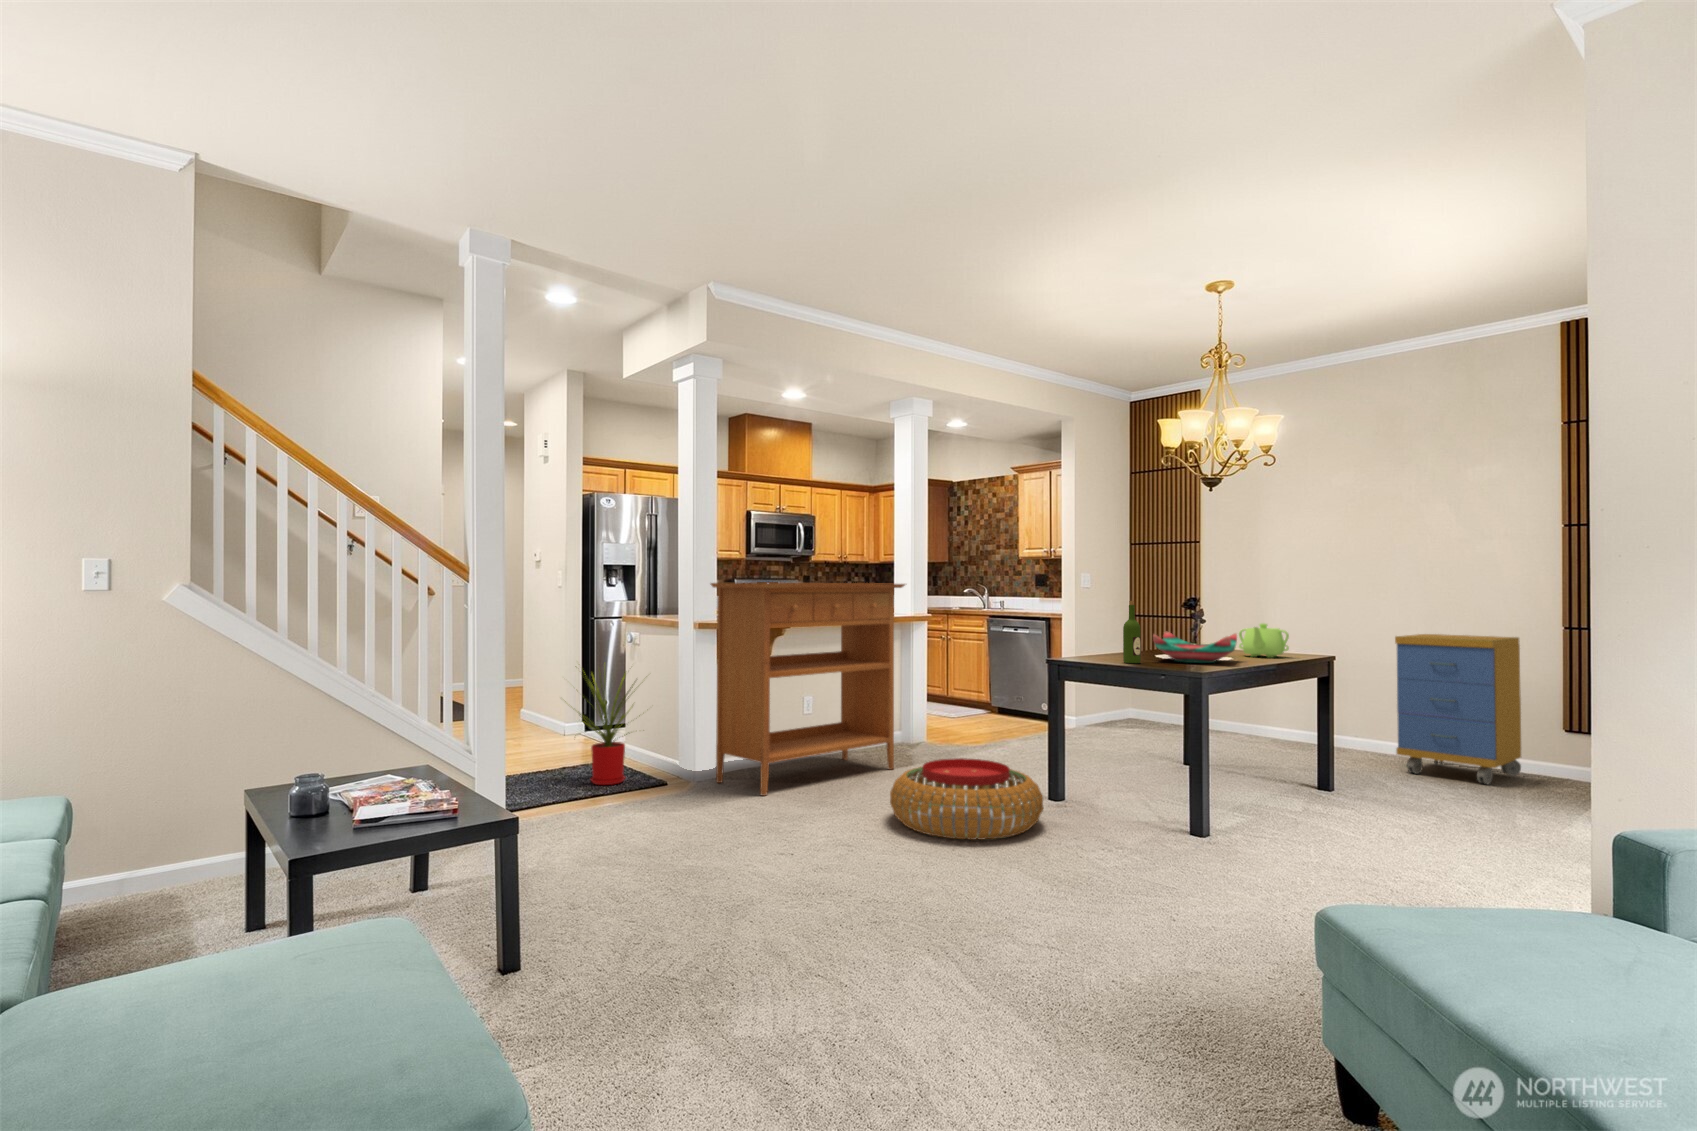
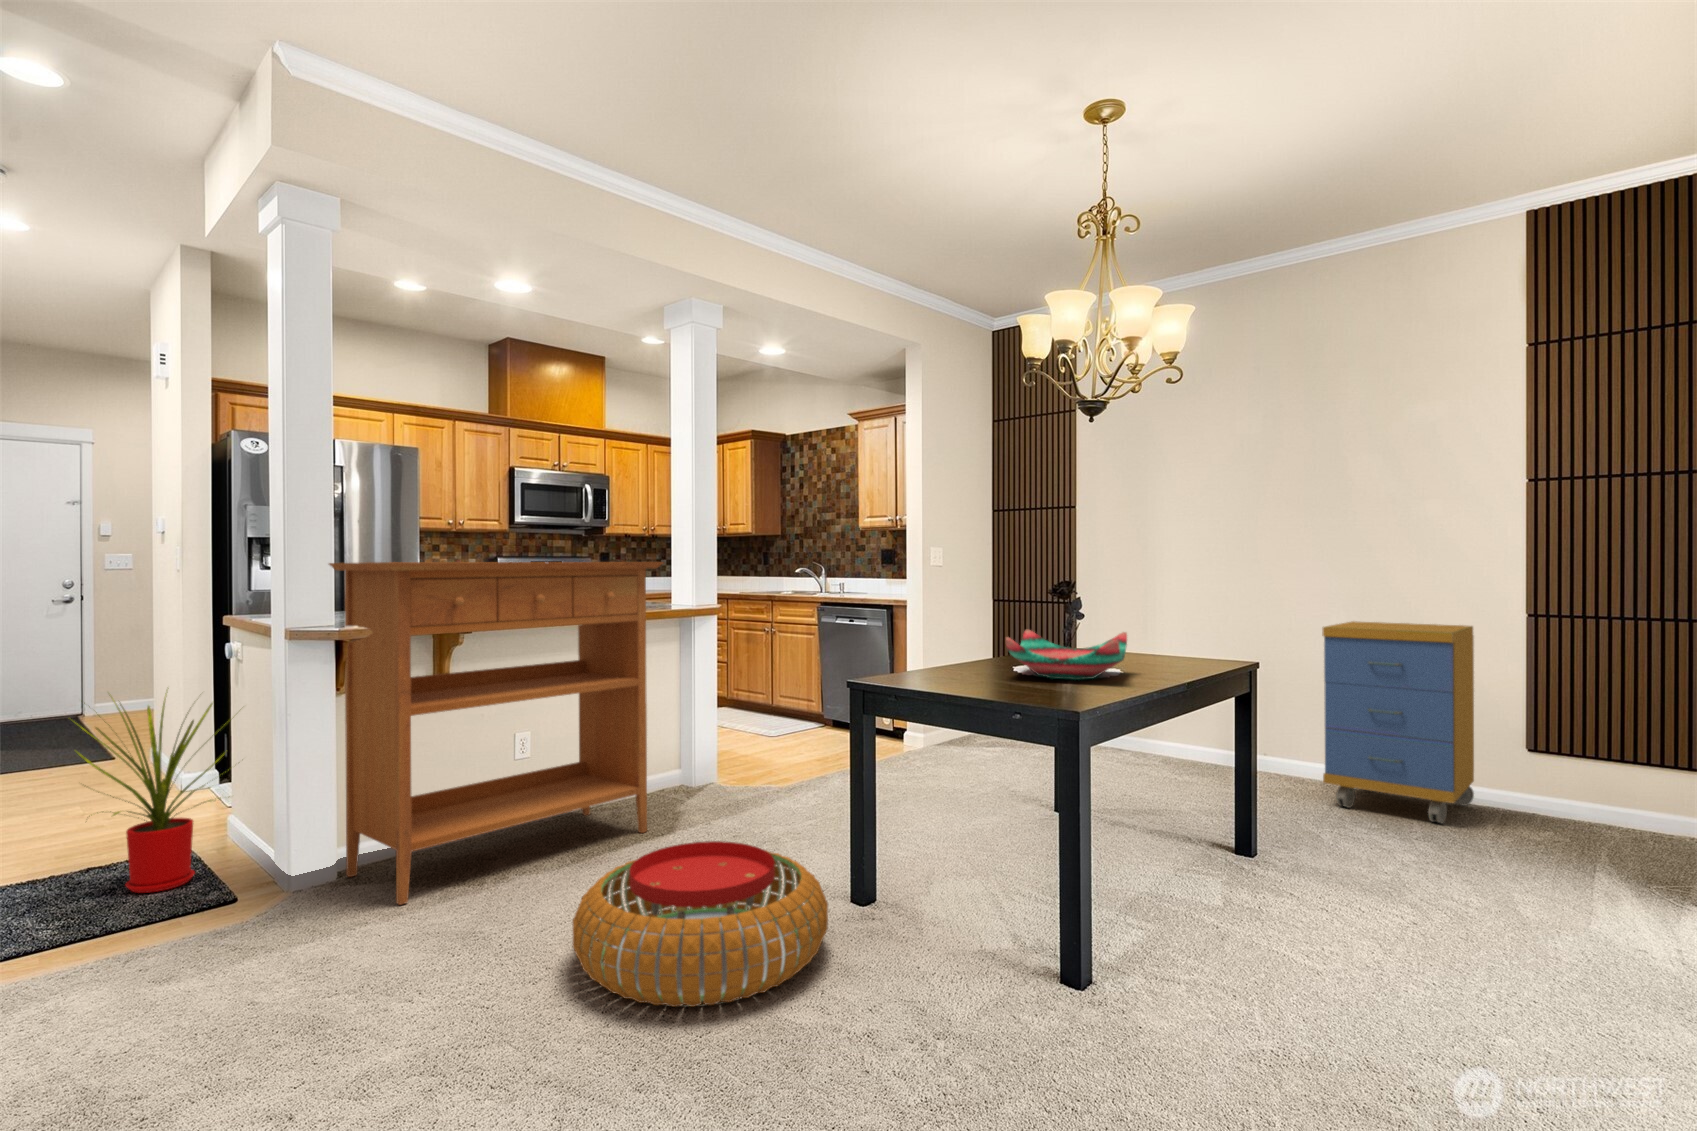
wine bottle: present [1123,601,1141,663] -> none [961,586,986,683]
teapot: present [1239,623,1289,658] -> none [1127,615,1196,664]

